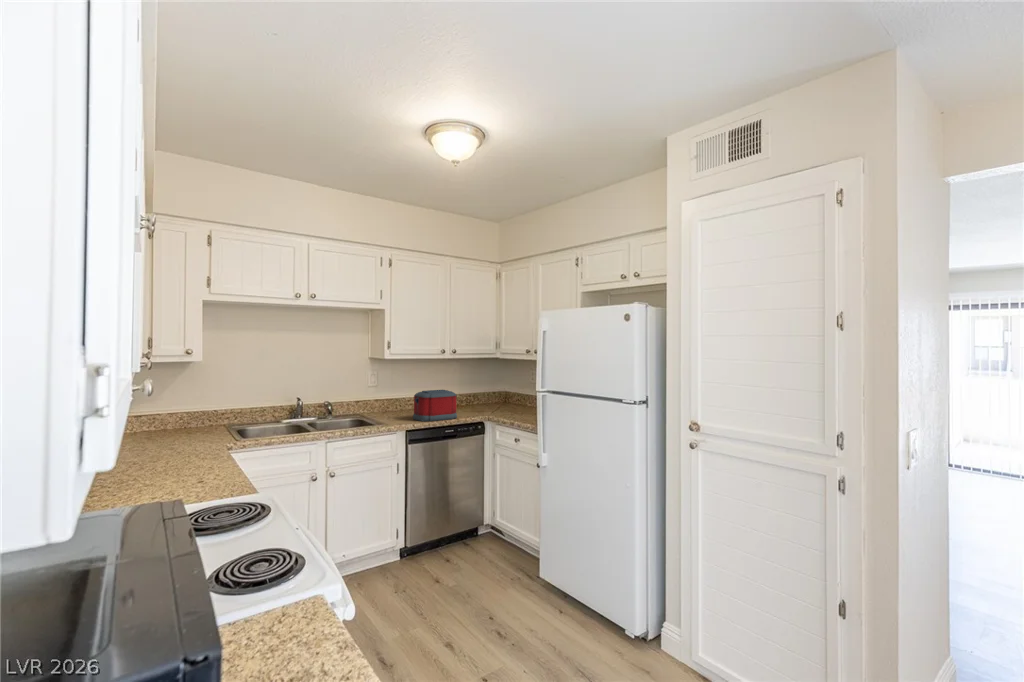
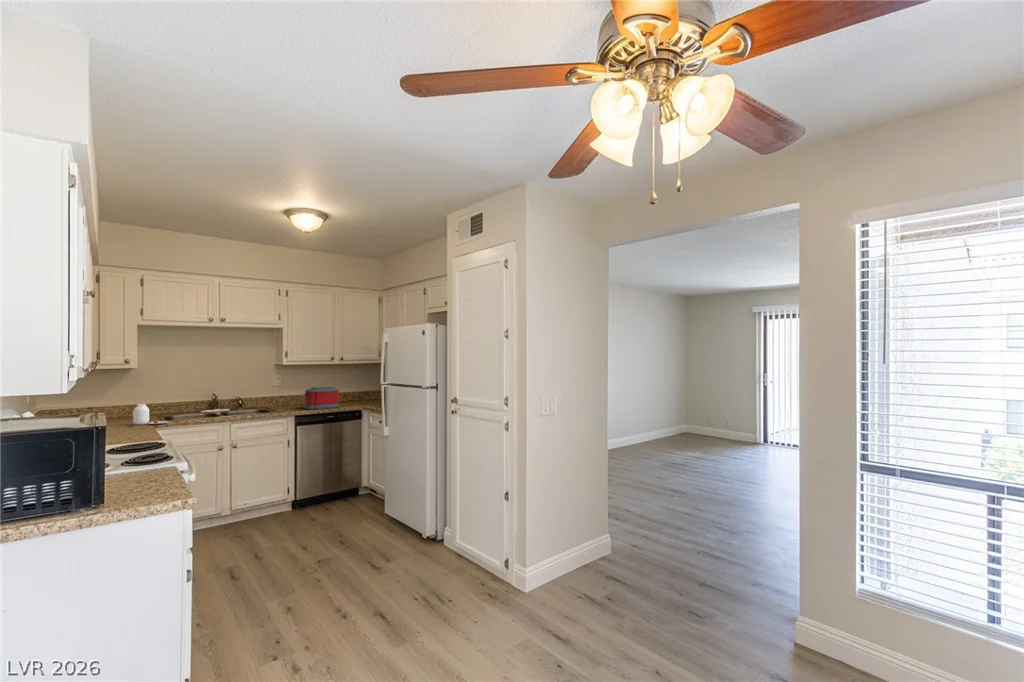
jar: none [190,415,247,449] -> present [127,404,168,426]

